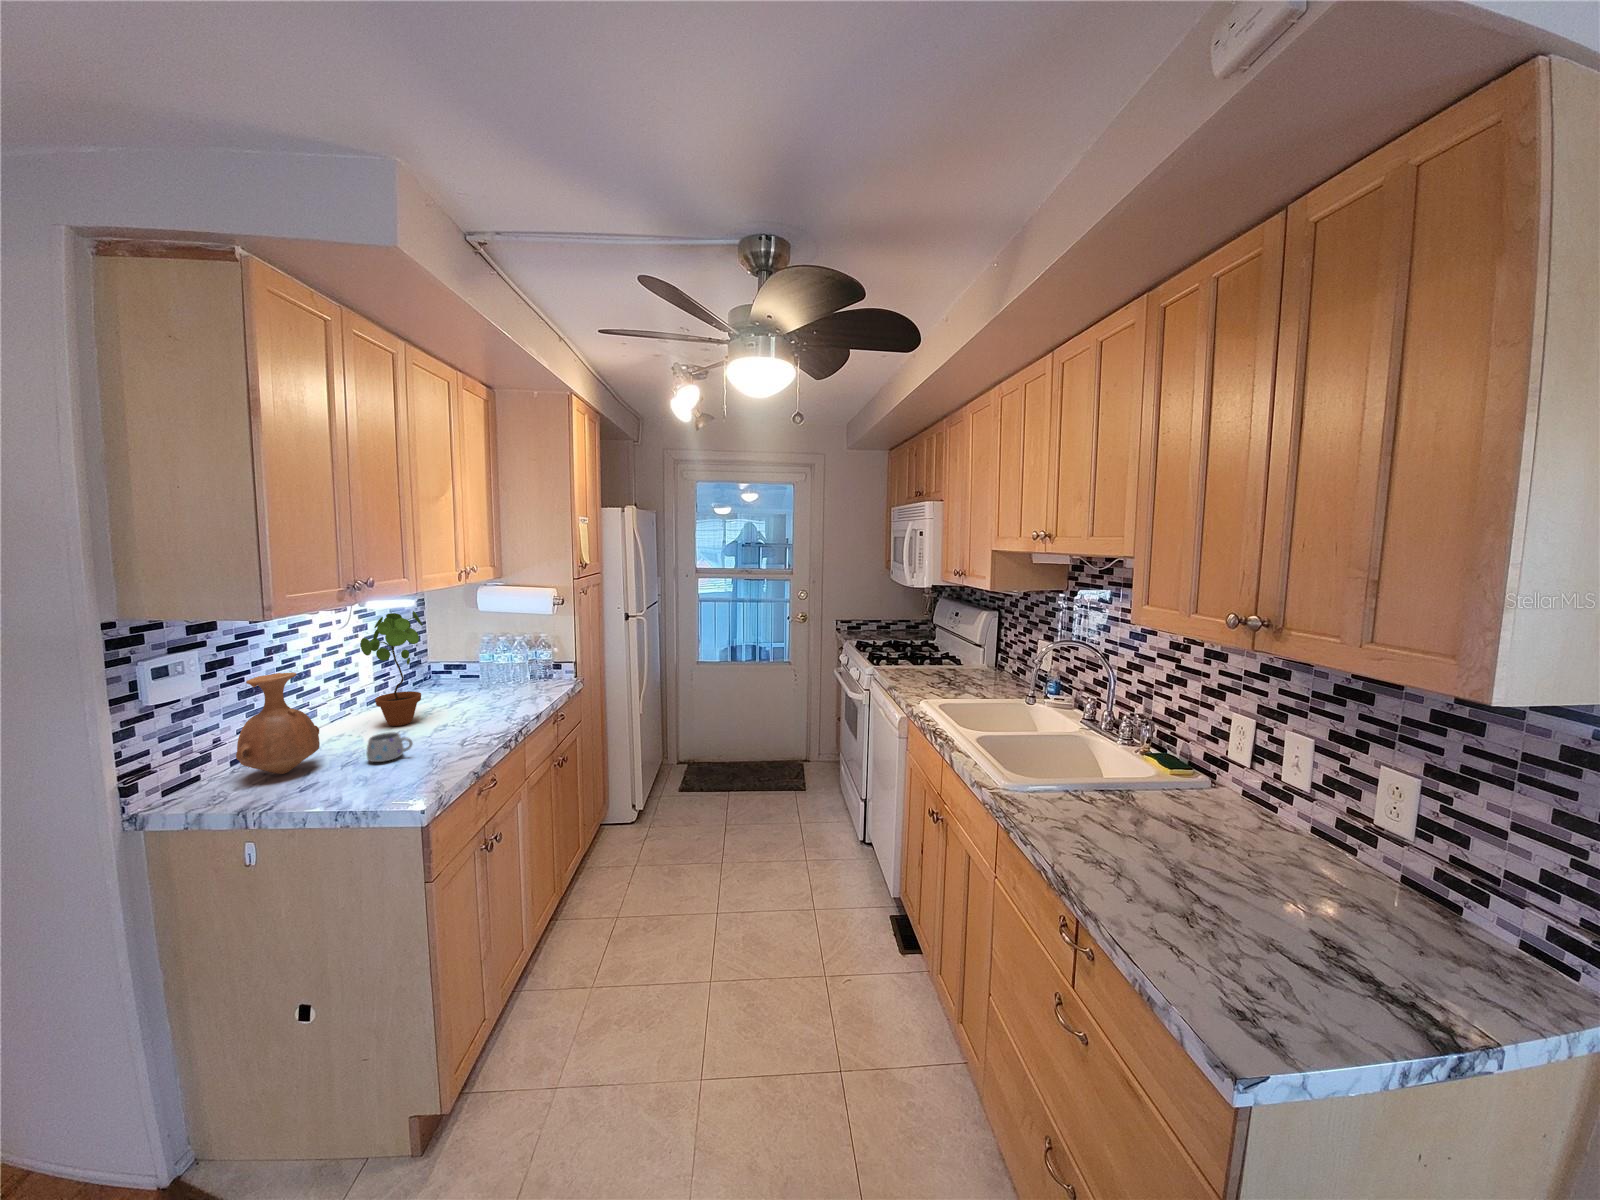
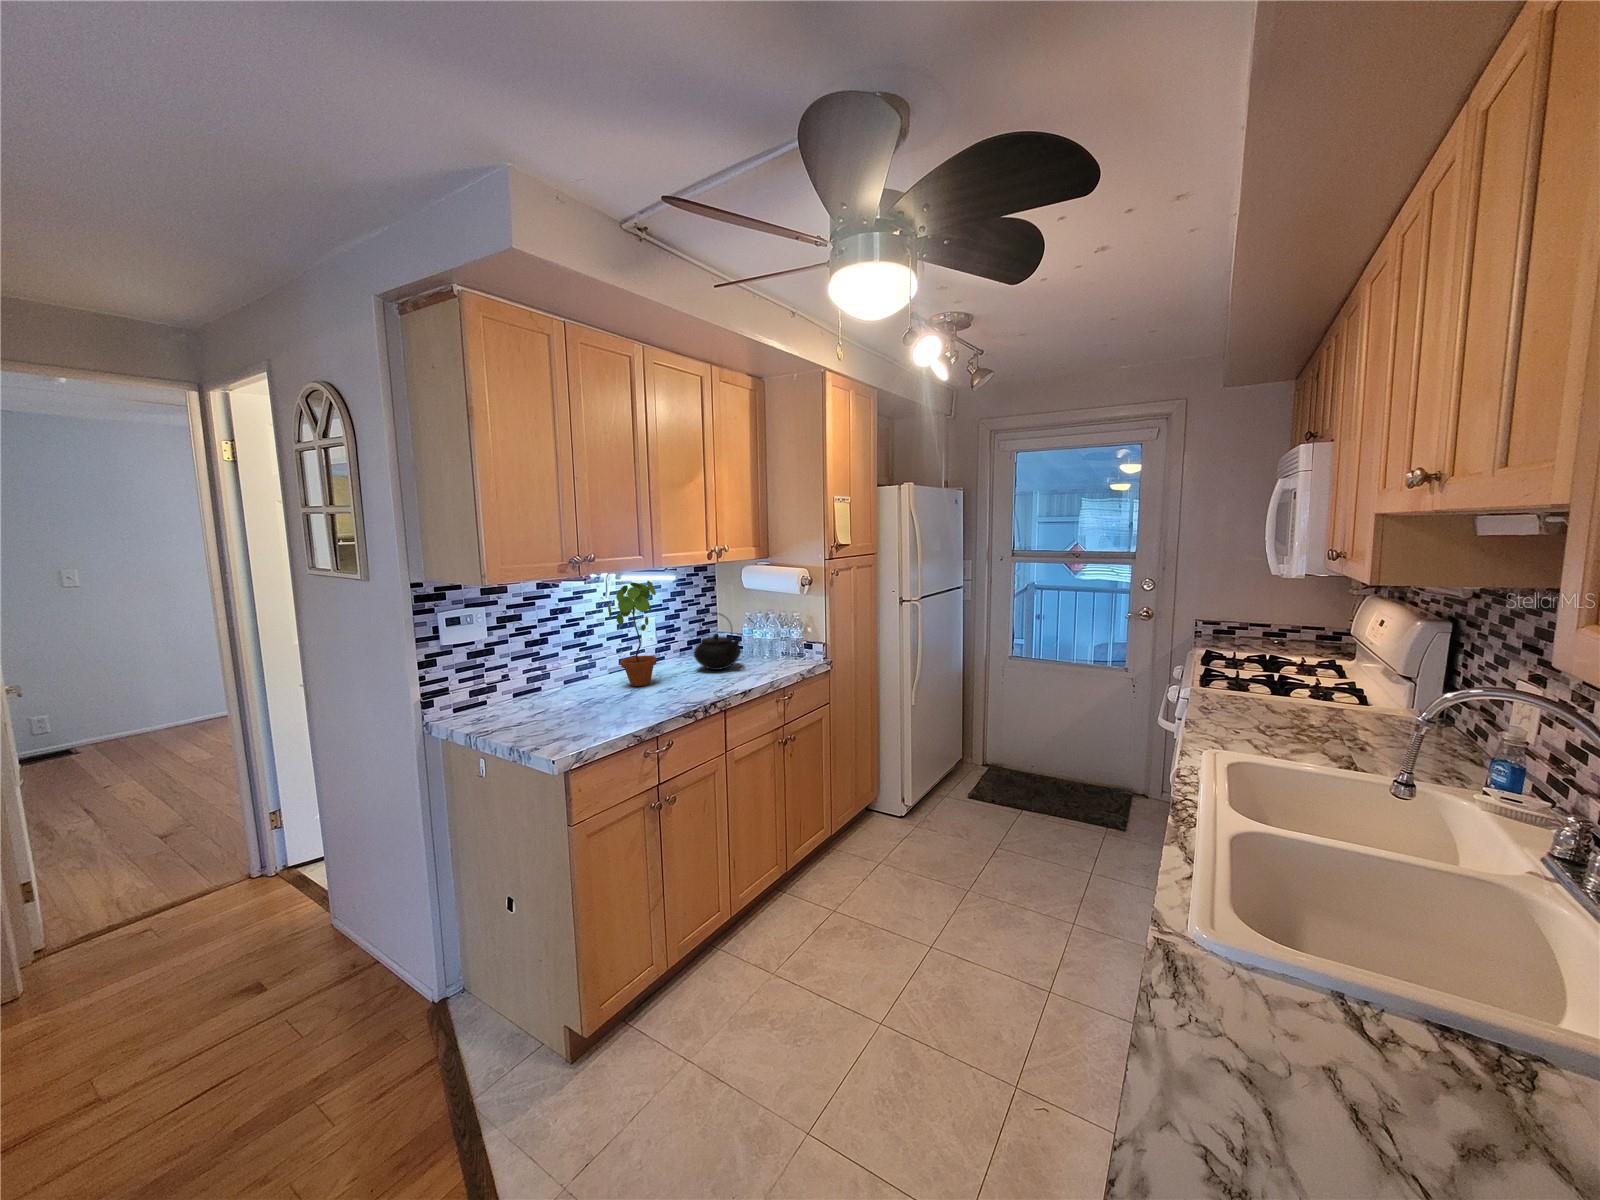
teapot: none [440,640,504,699] -> present [694,612,741,670]
vase: present [236,673,320,774] -> none [481,628,551,713]
mug: present [366,732,413,762] -> none [563,691,593,717]

